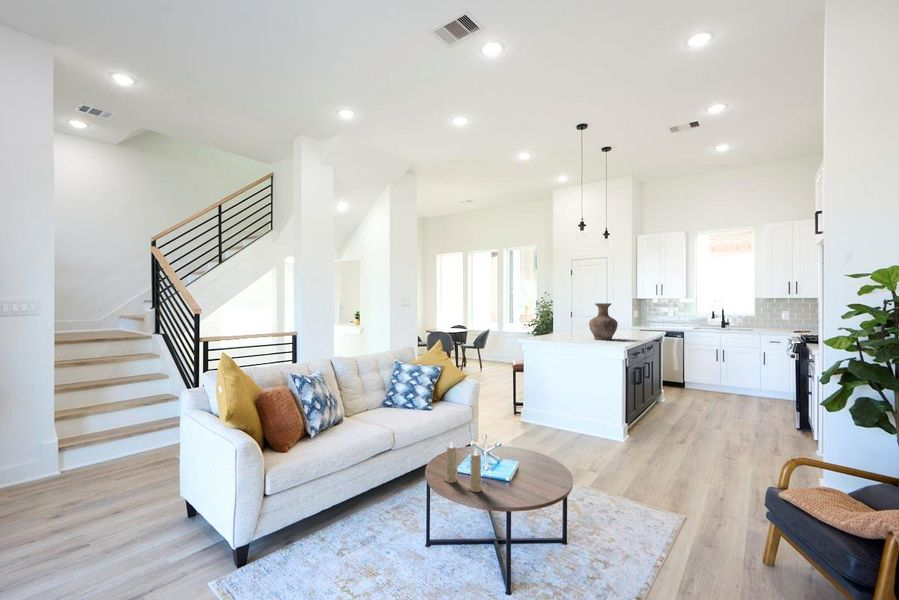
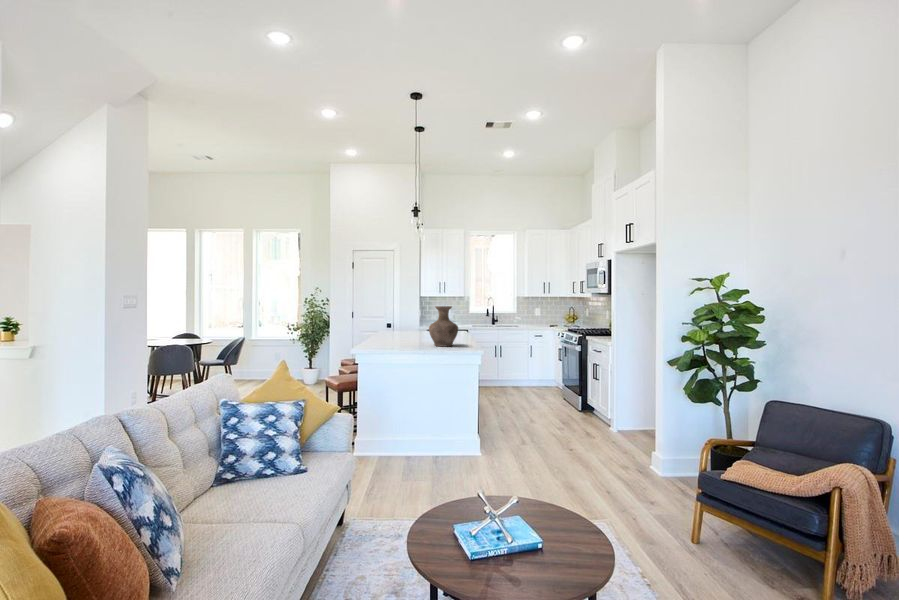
candle: present [445,442,482,492] -> none [465,515,527,582]

